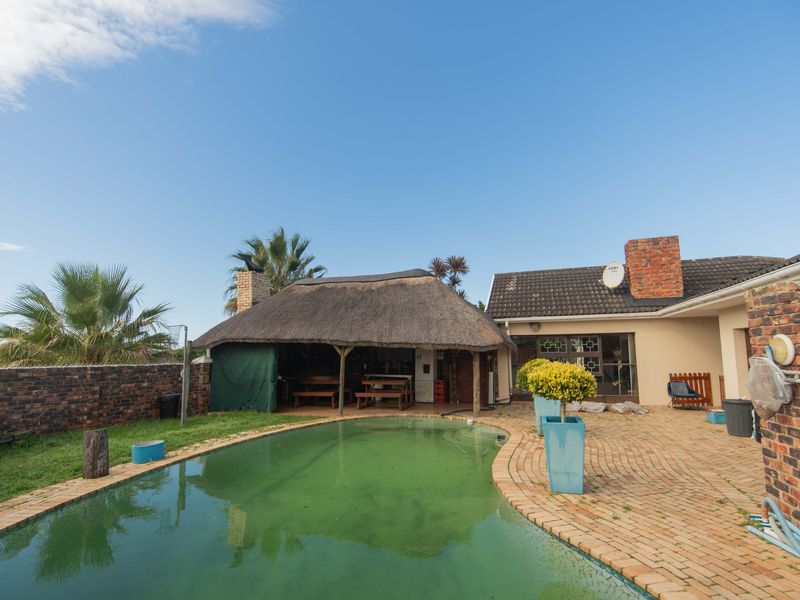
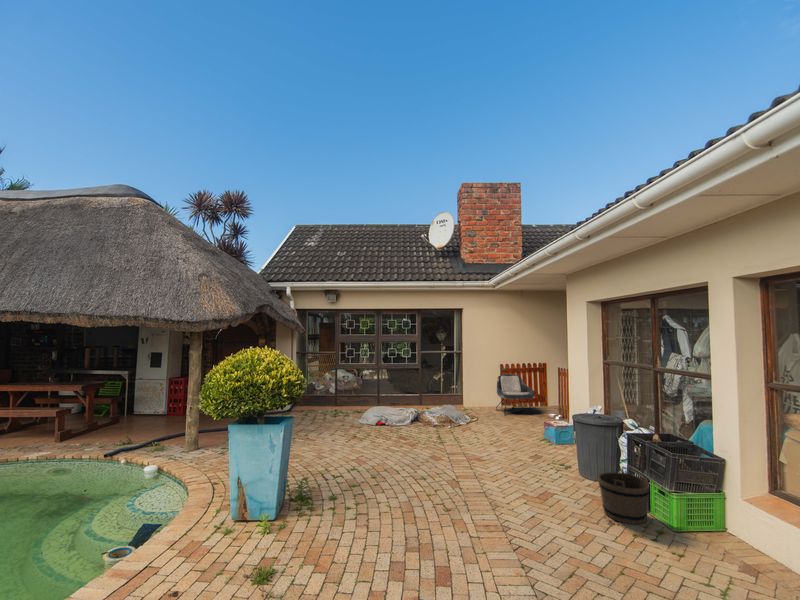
bucket: none [727,422,757,446] -> present [598,467,650,524]

